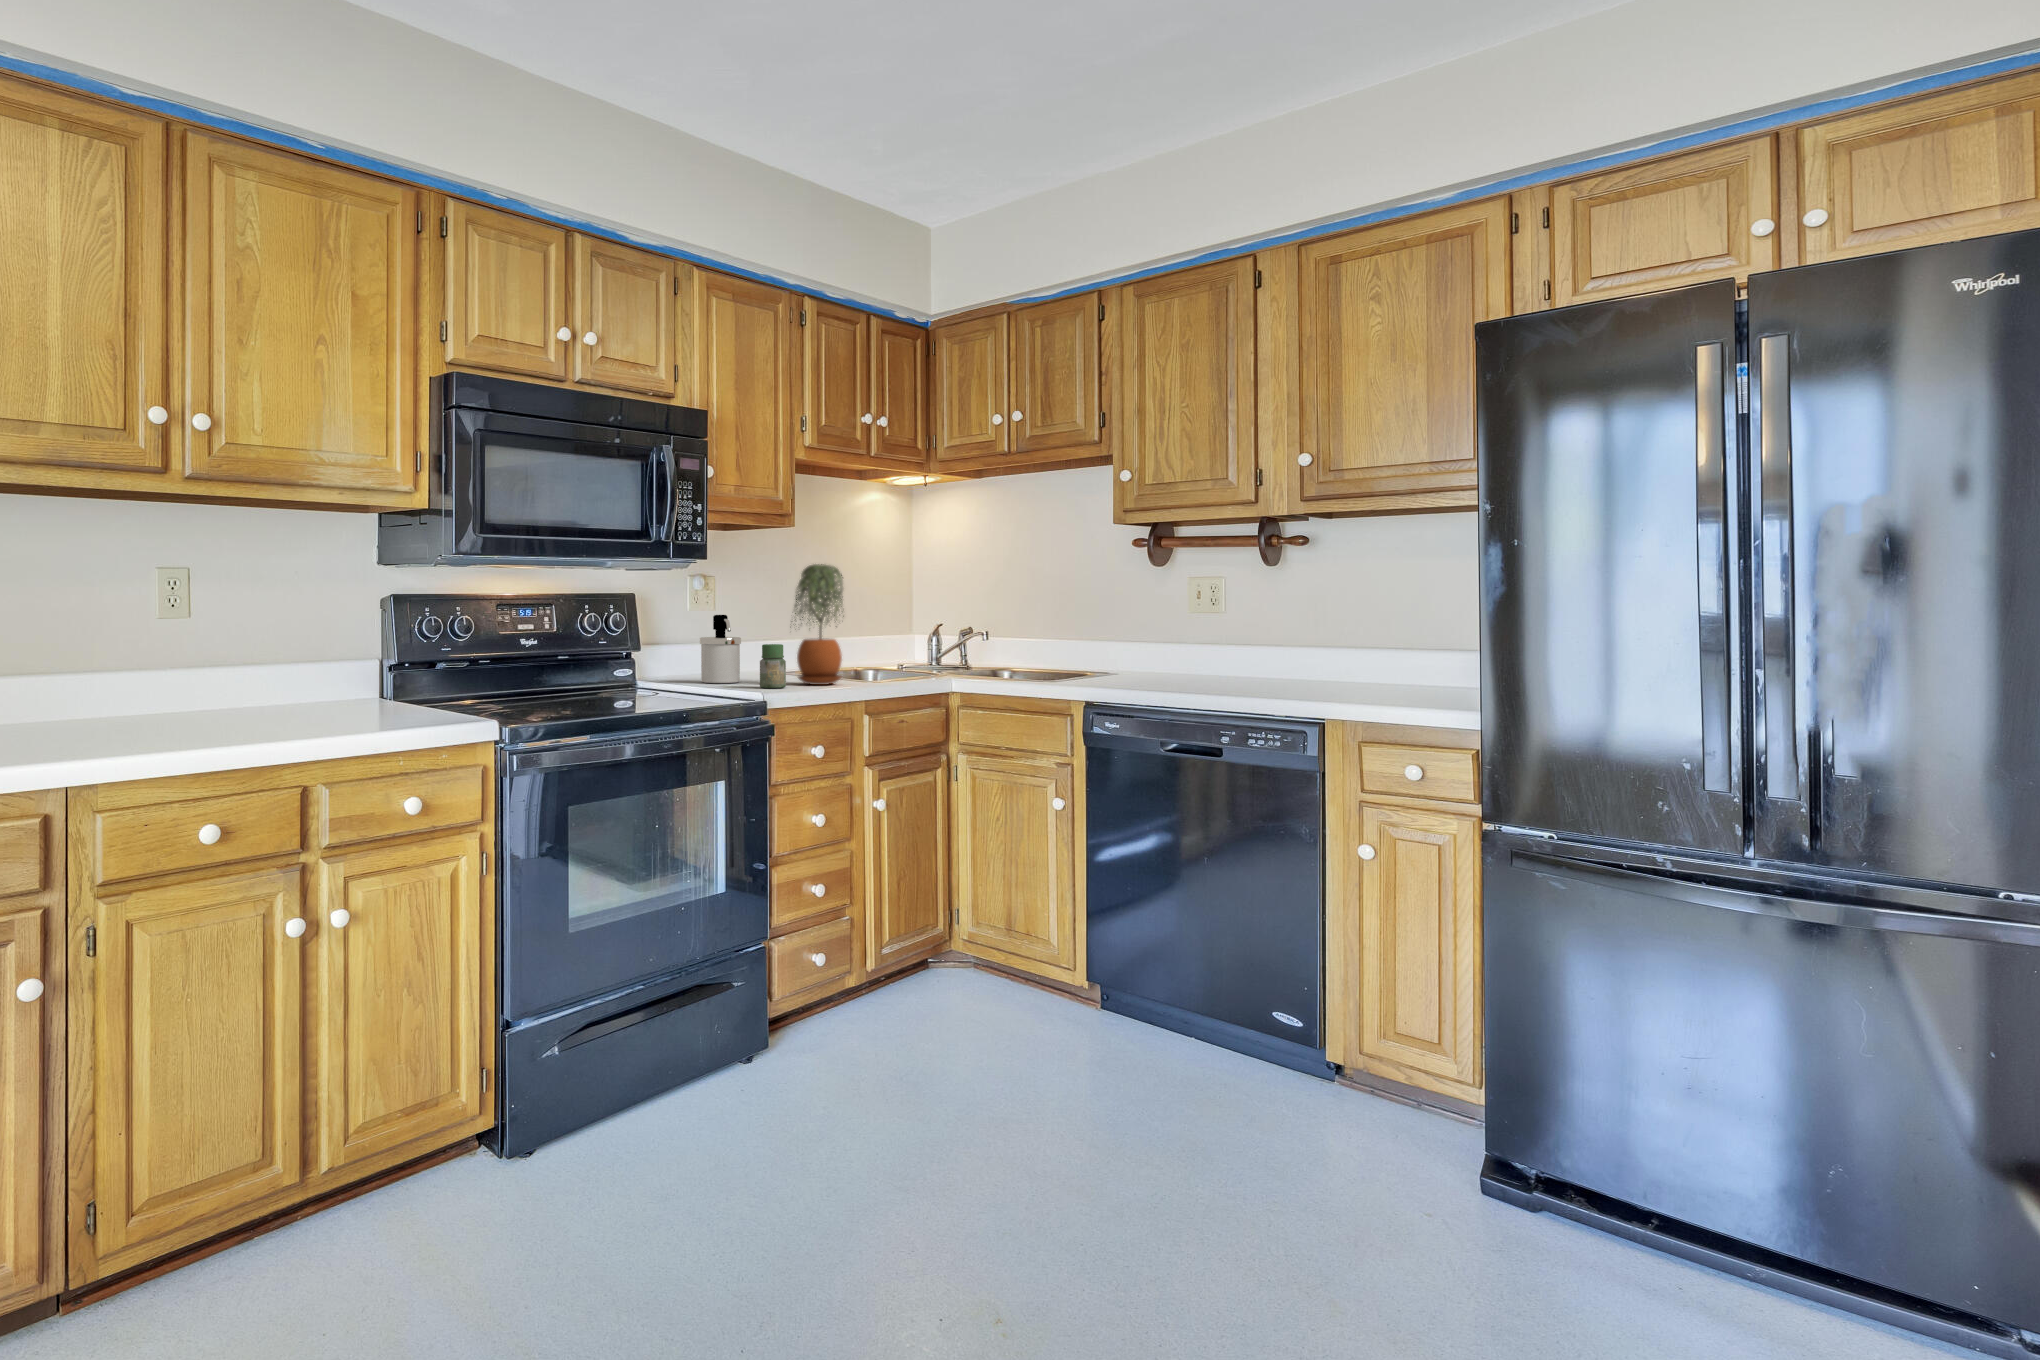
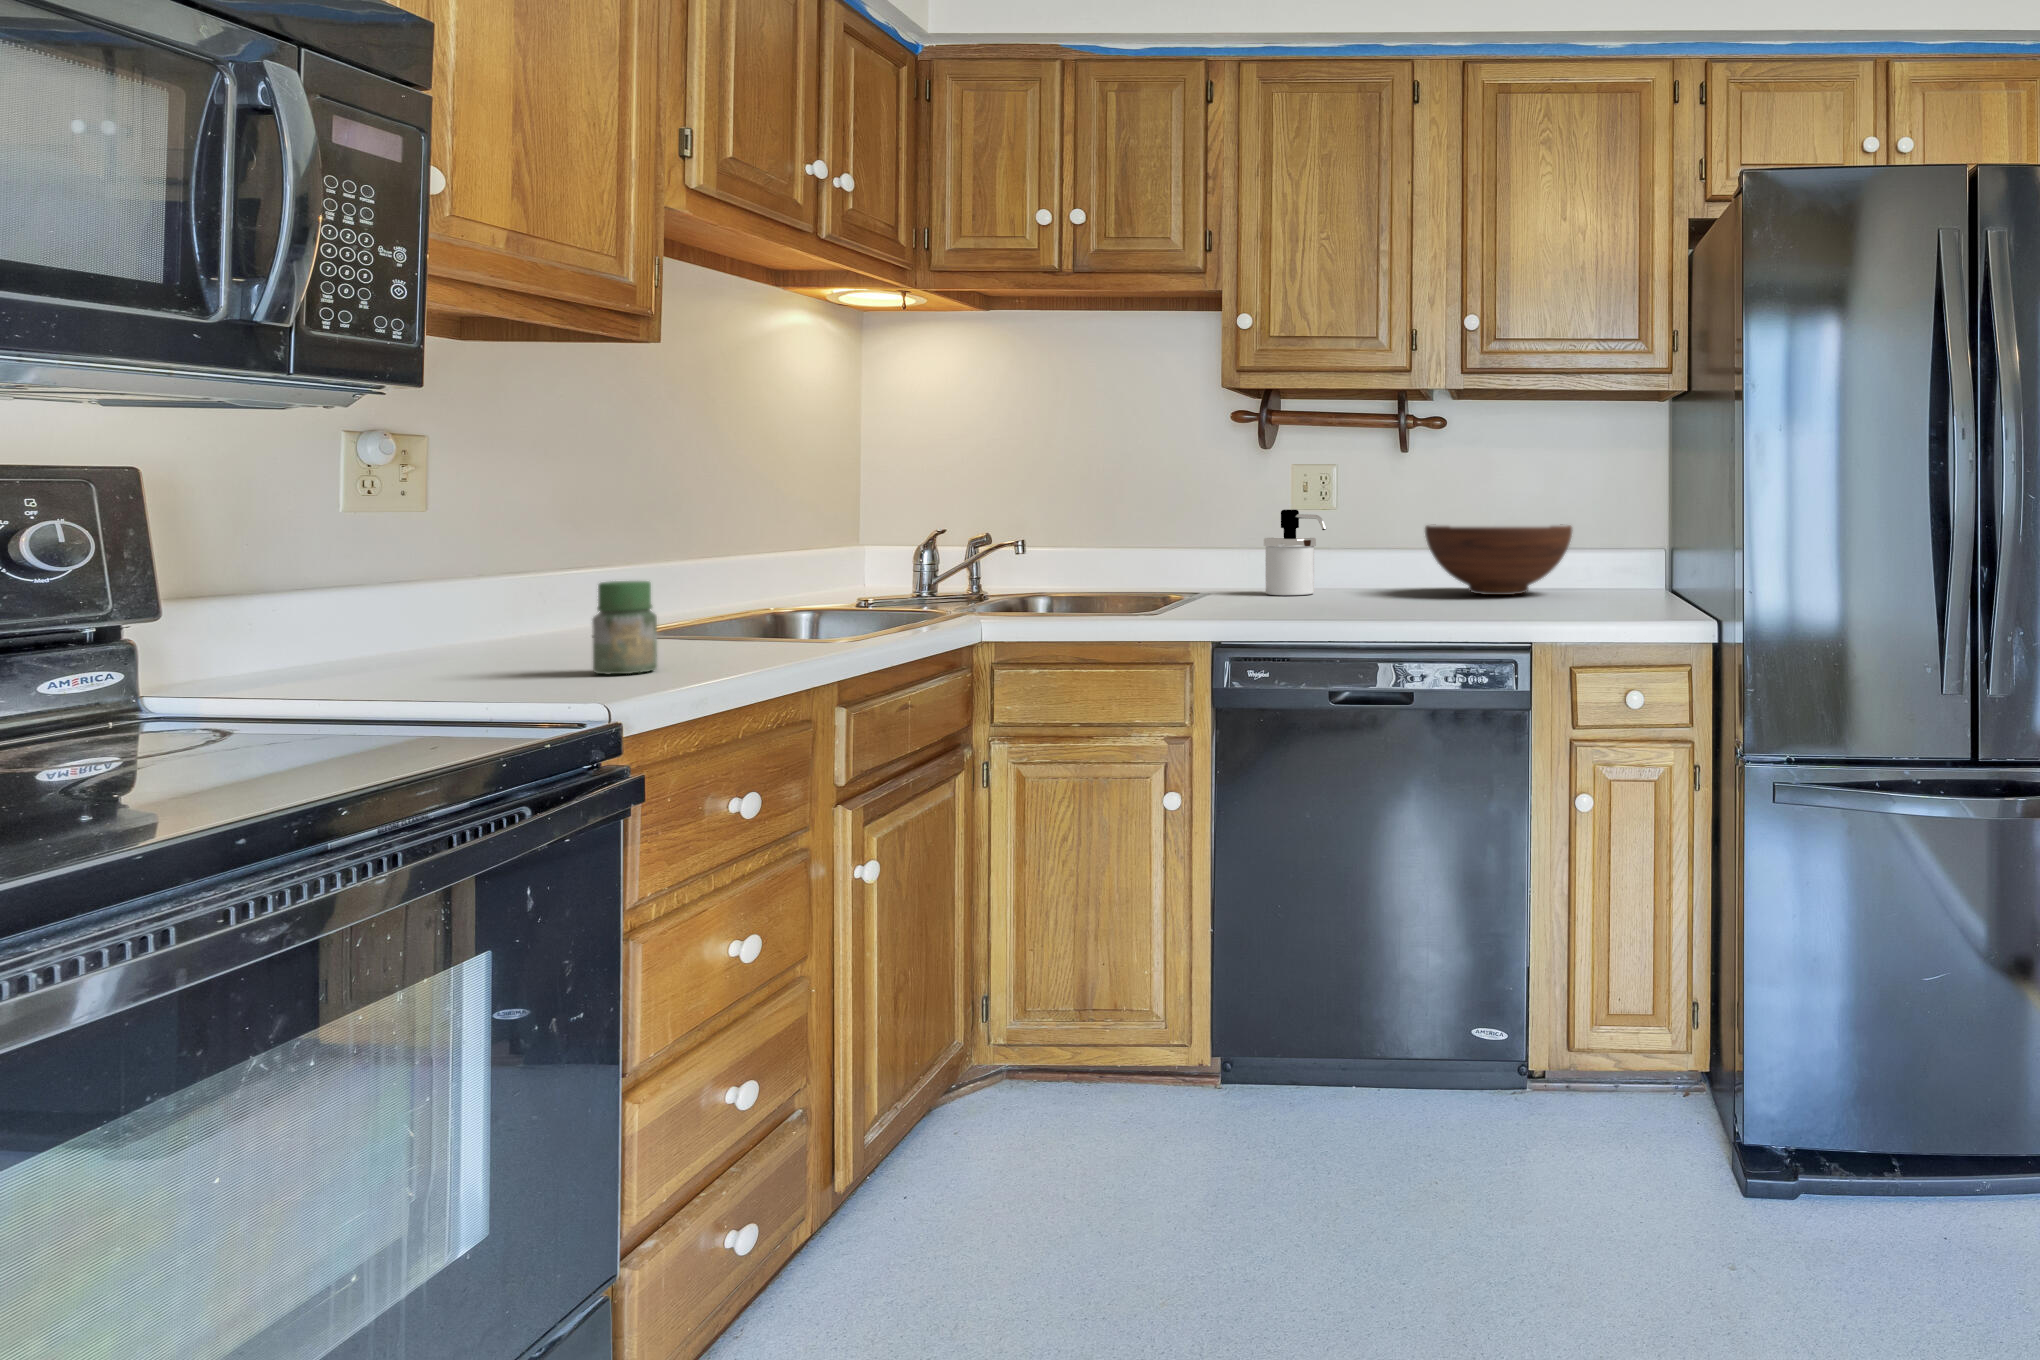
potted plant: present [791,564,844,685] -> none [664,418,789,656]
soap dispenser: present [700,615,741,683] -> present [1264,509,1326,595]
fruit bowl: none [1269,621,1389,674] -> present [1425,525,1572,595]

